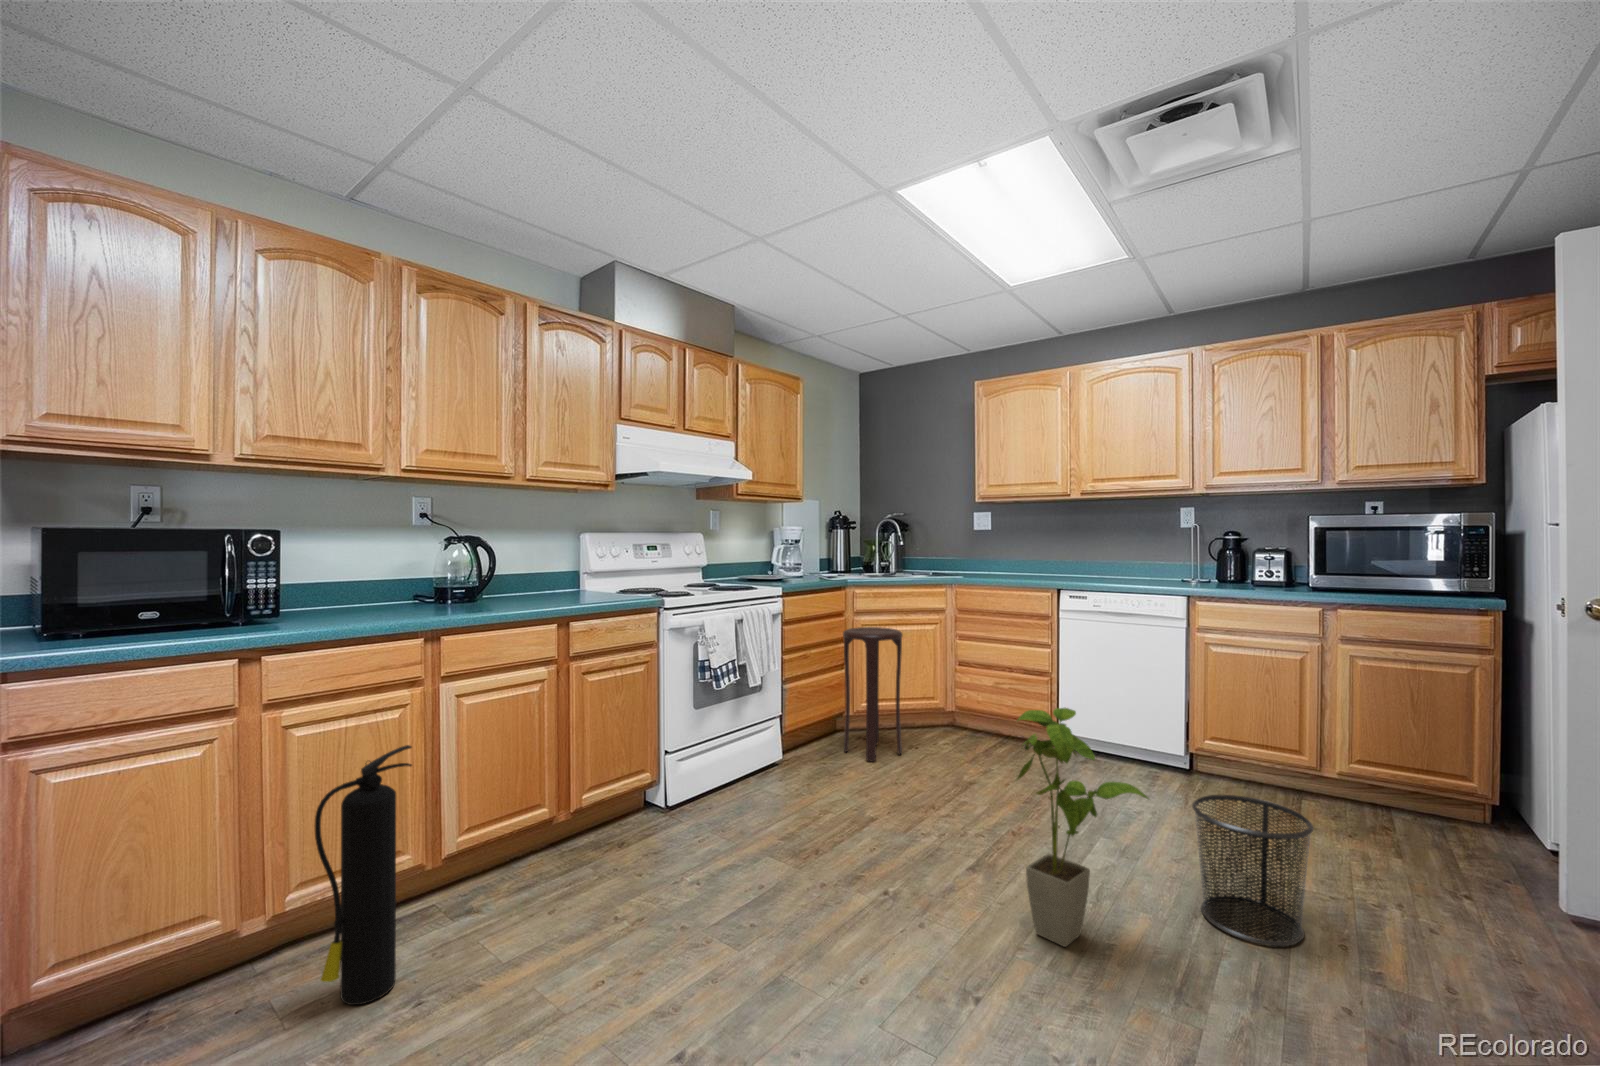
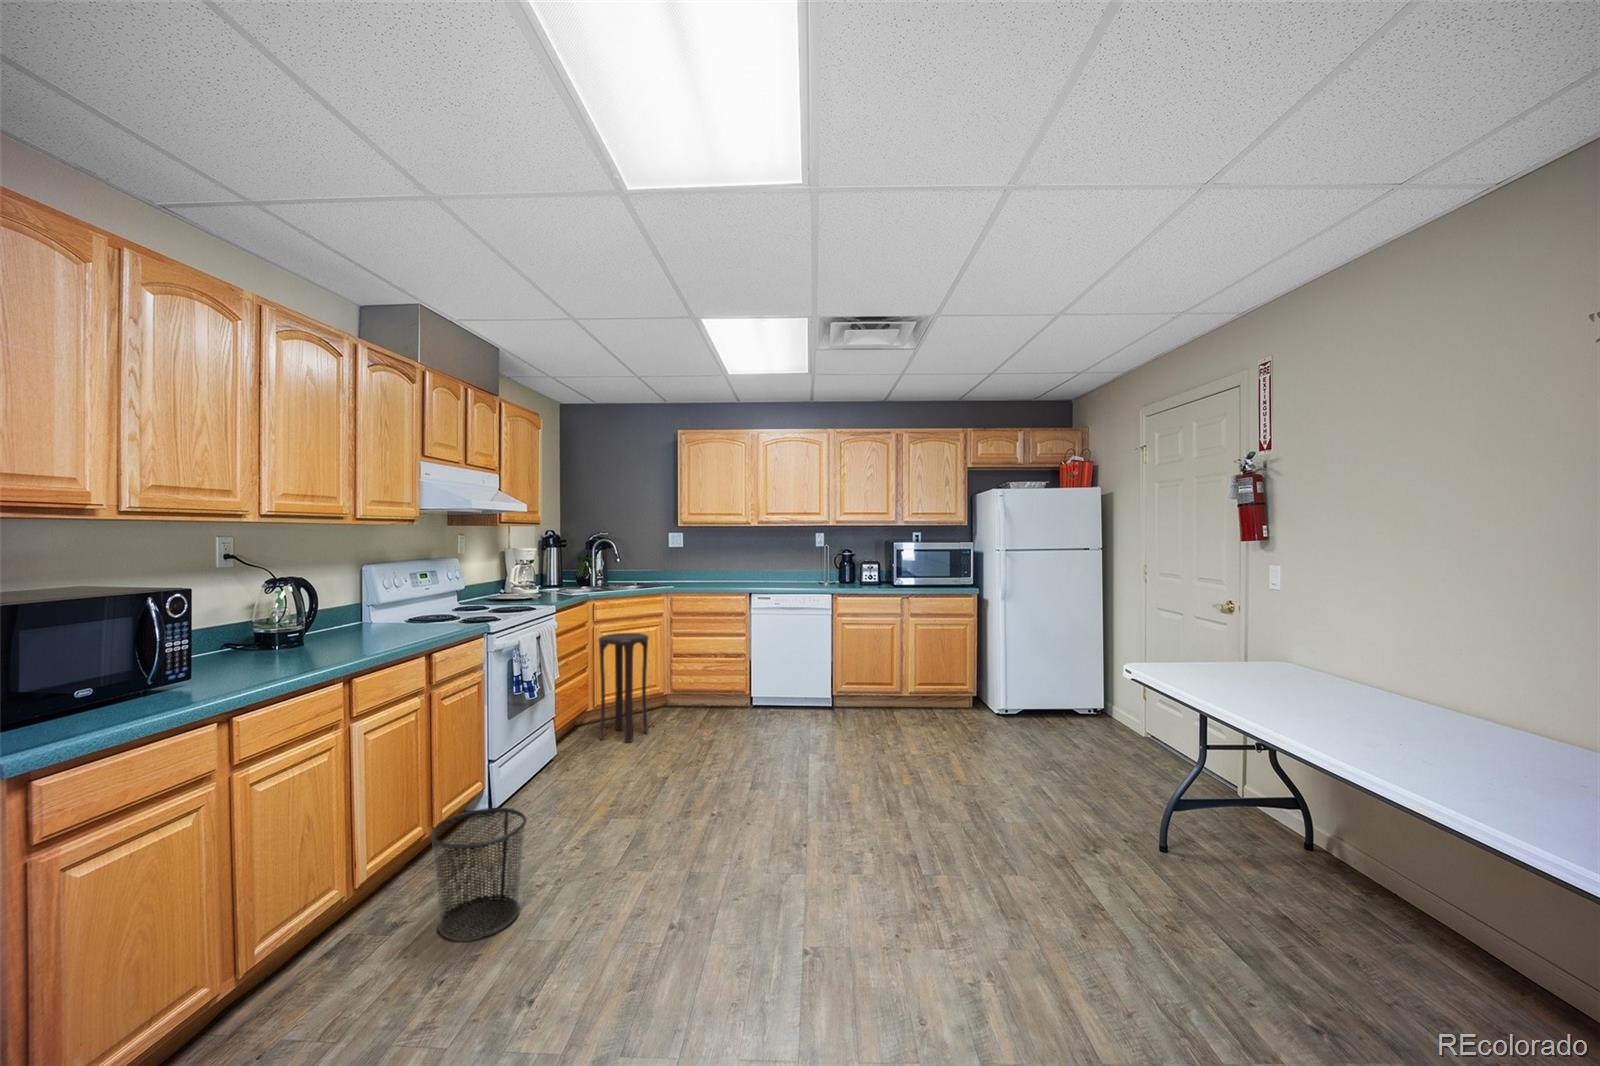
house plant: present [1016,708,1149,947] -> none [804,670,877,810]
fire extinguisher: present [315,745,412,1005] -> none [363,774,412,1005]
trash can: present [1192,795,1314,946] -> present [430,808,527,940]

